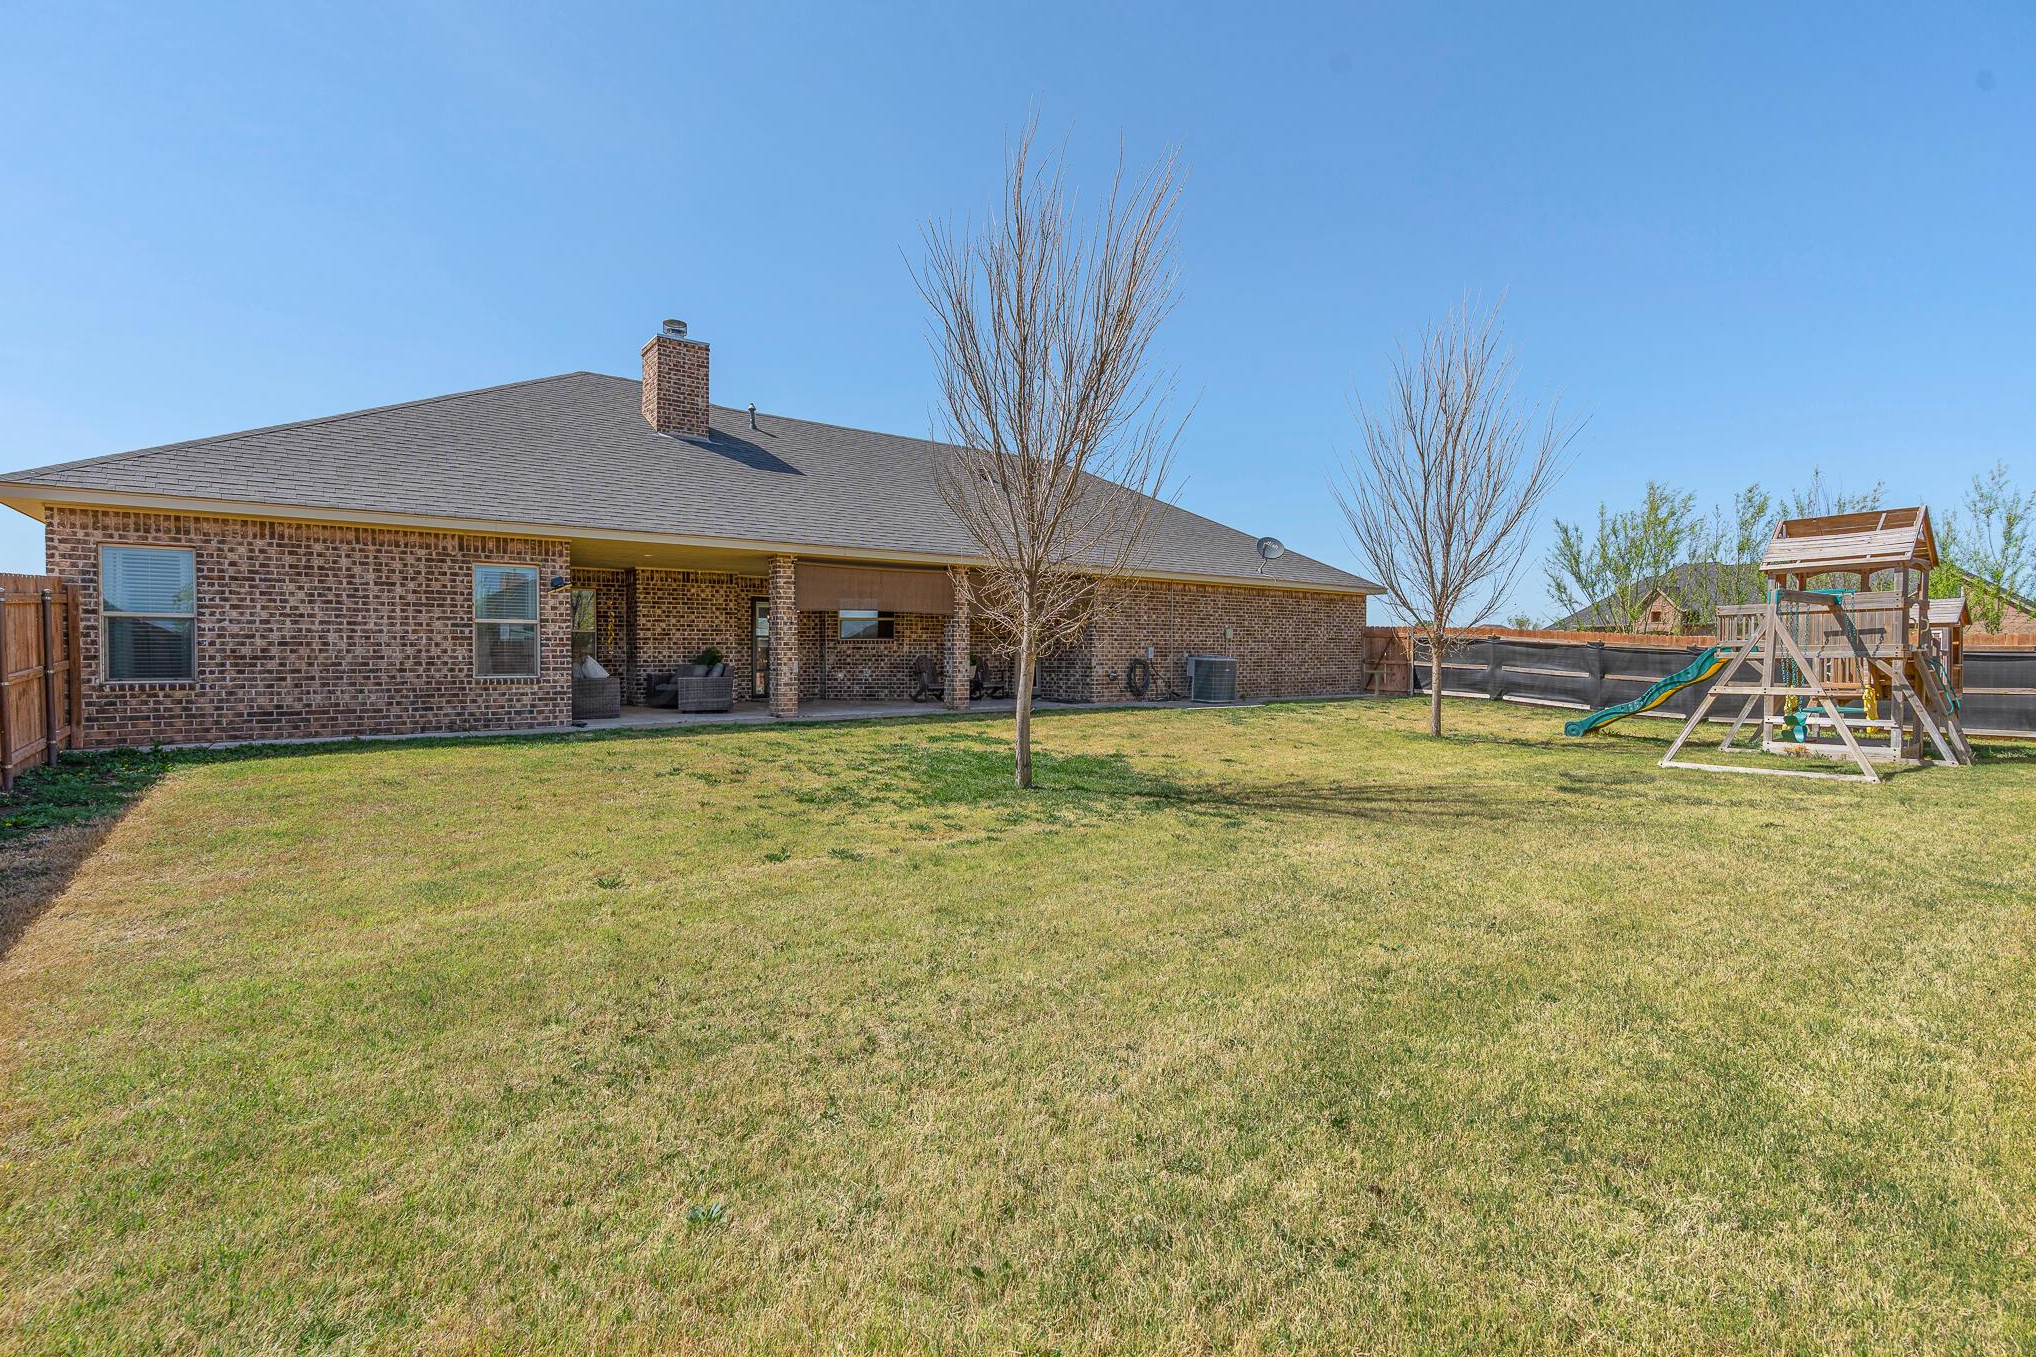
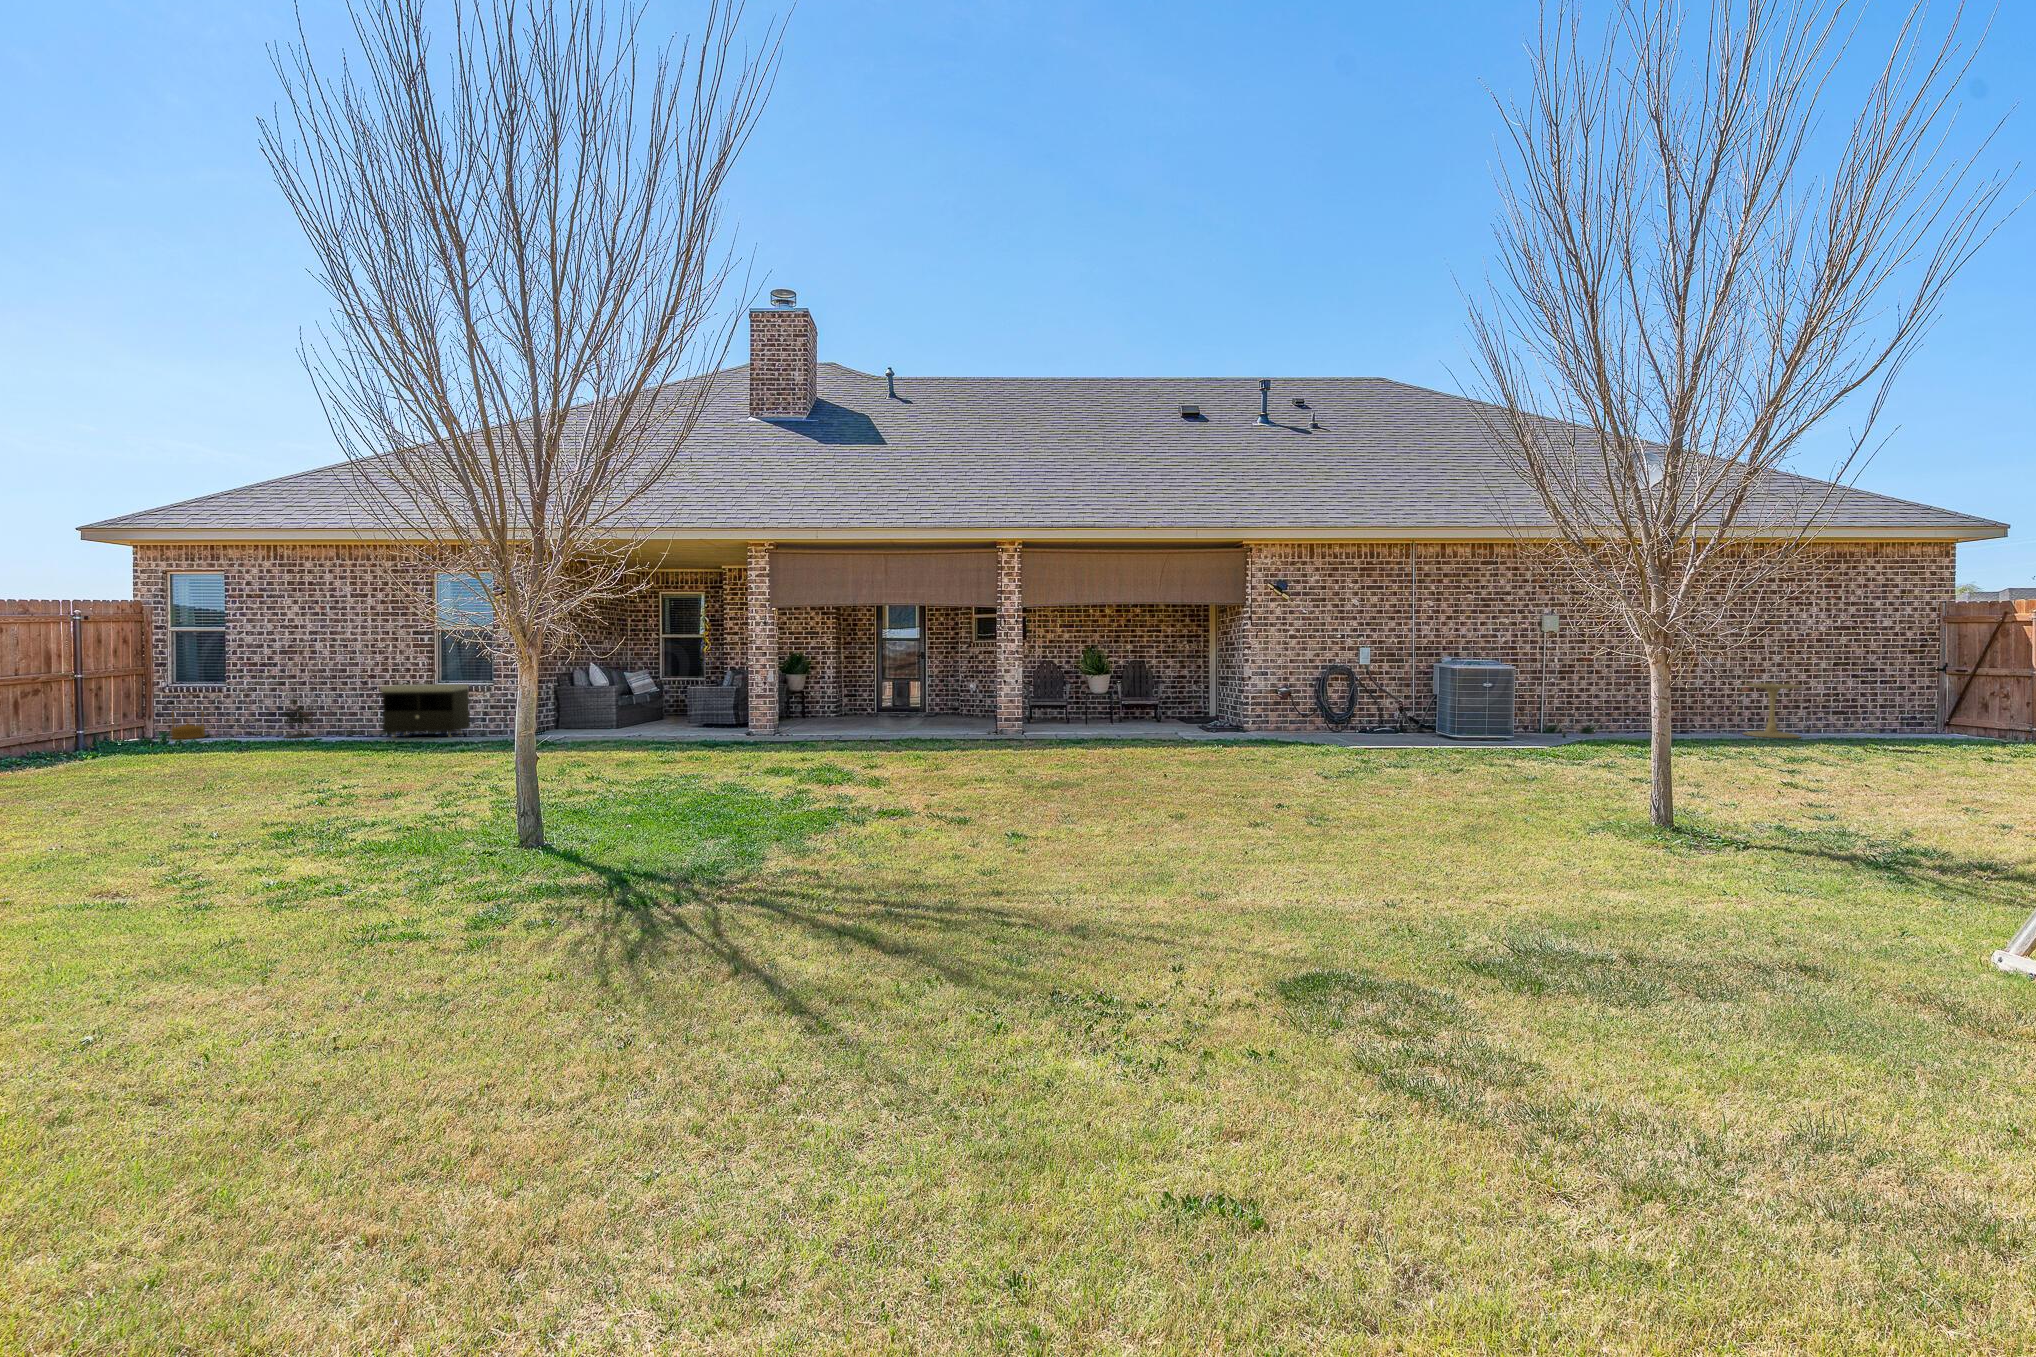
storage bench: none [439,677,522,733] -> present [381,684,470,737]
potted tree: none [296,689,336,738] -> present [284,695,314,738]
woven basket: none [126,709,177,746] -> present [171,709,205,739]

